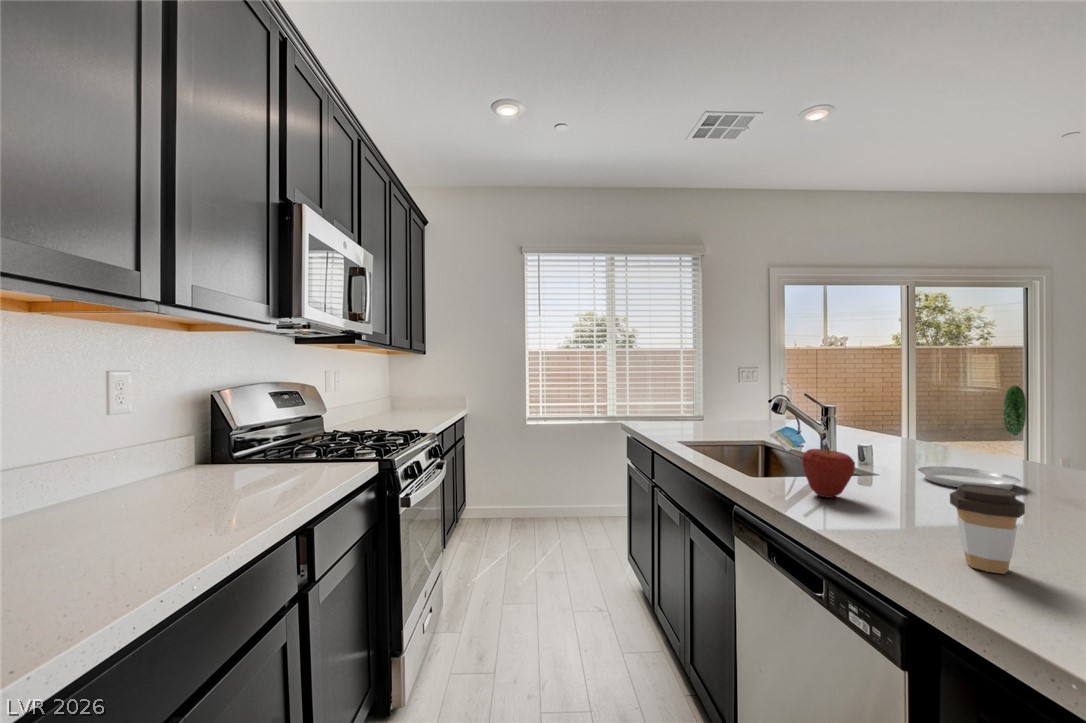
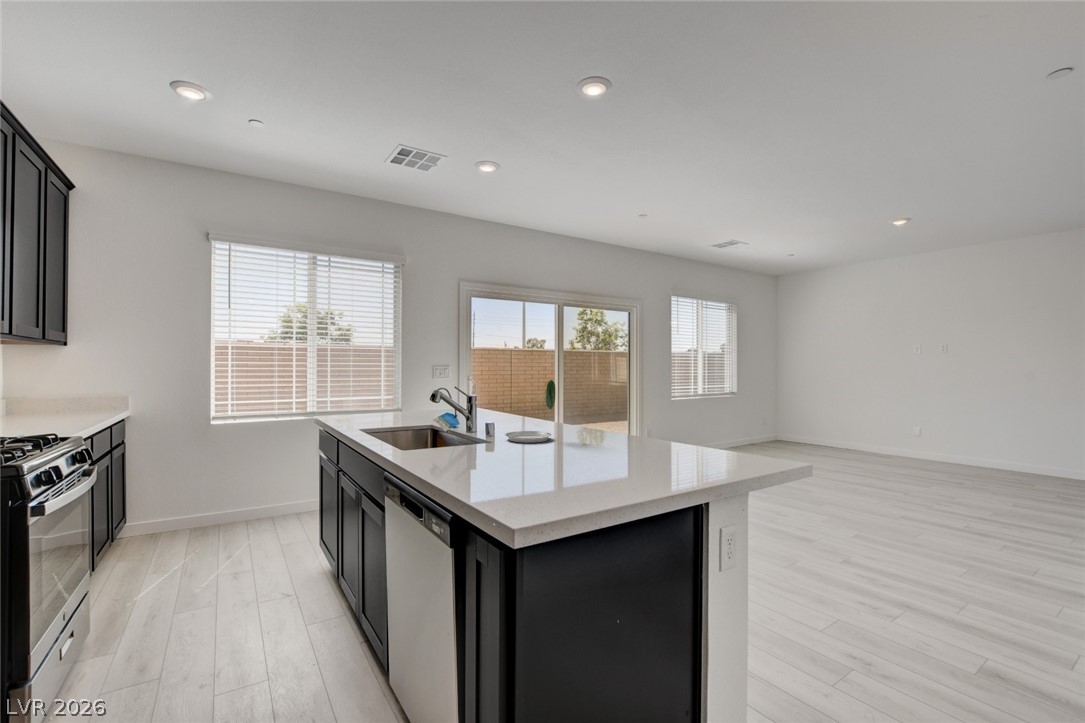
apple: present [802,448,855,497] -> none [425,422,456,455]
coffee cup: present [950,484,1025,574] -> none [476,434,504,478]

